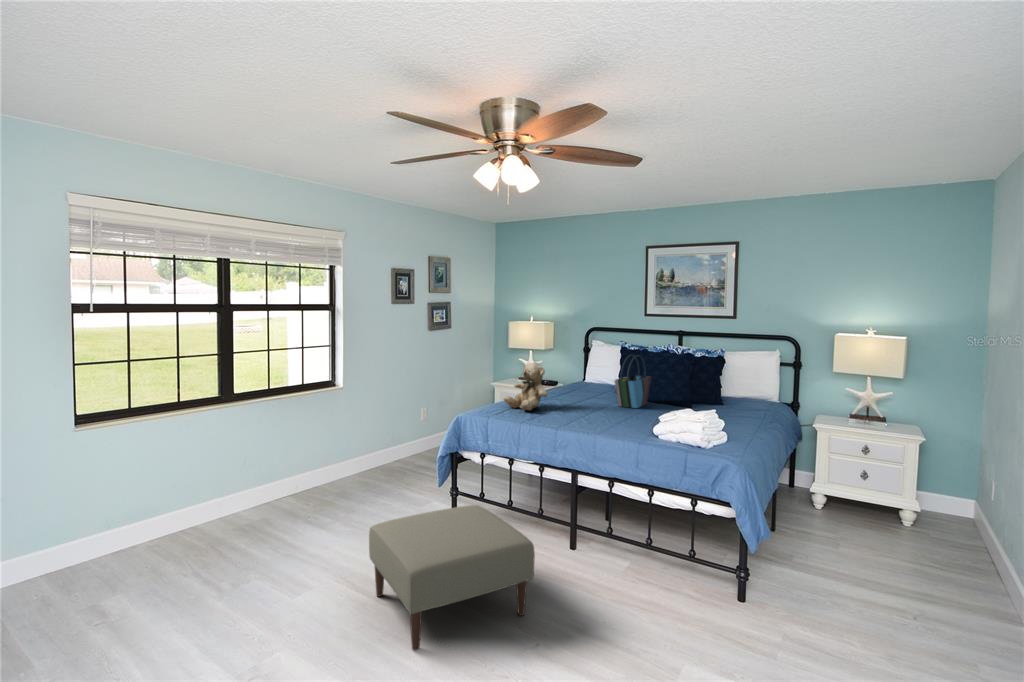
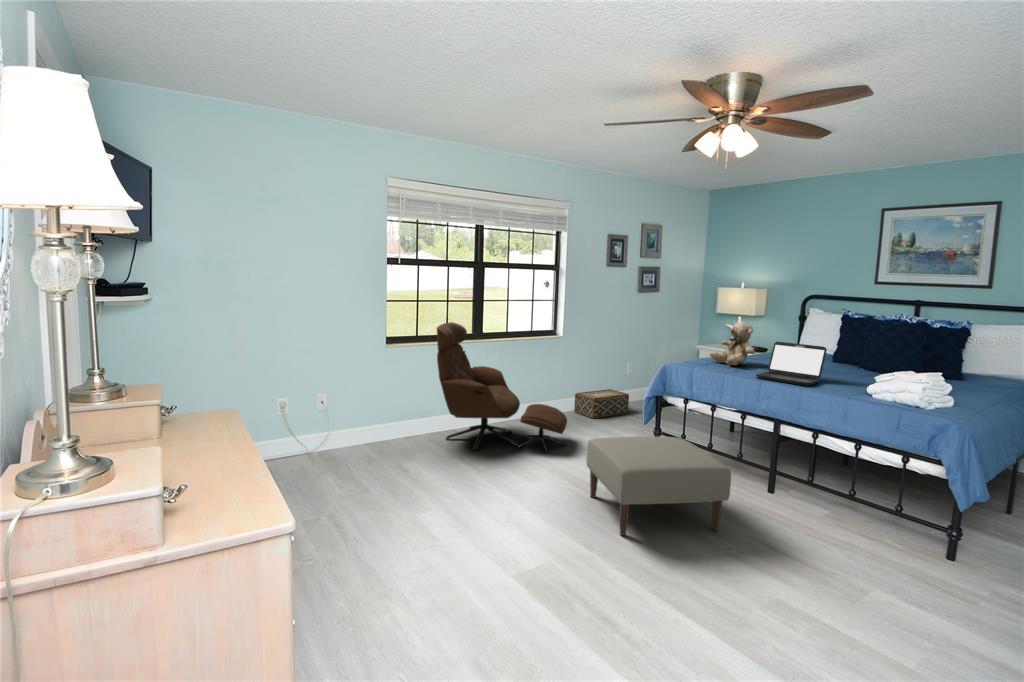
tote bag: present [615,355,651,408] -> none [829,319,873,373]
lounge chair: none [162,384,350,551] -> present [437,322,567,453]
laptop: none [551,384,614,430] -> present [756,342,827,386]
woven basket: none [361,440,423,478] -> present [574,389,629,418]

